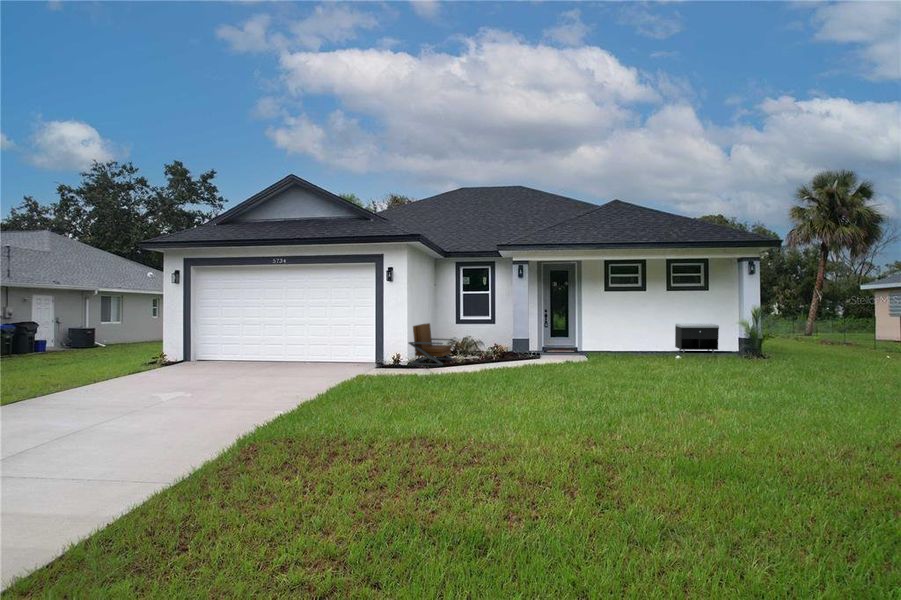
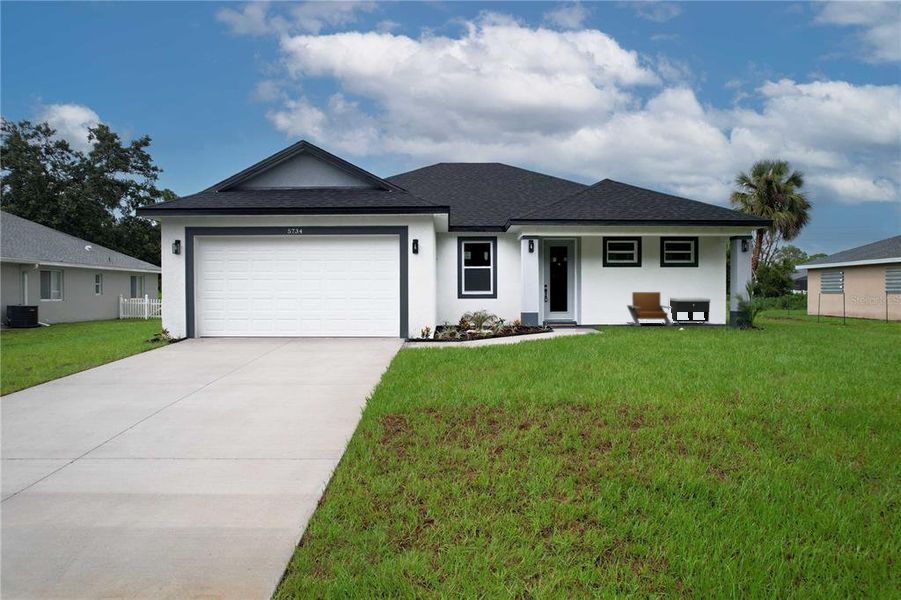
lounge chair: present [409,323,454,365] -> present [627,292,672,326]

